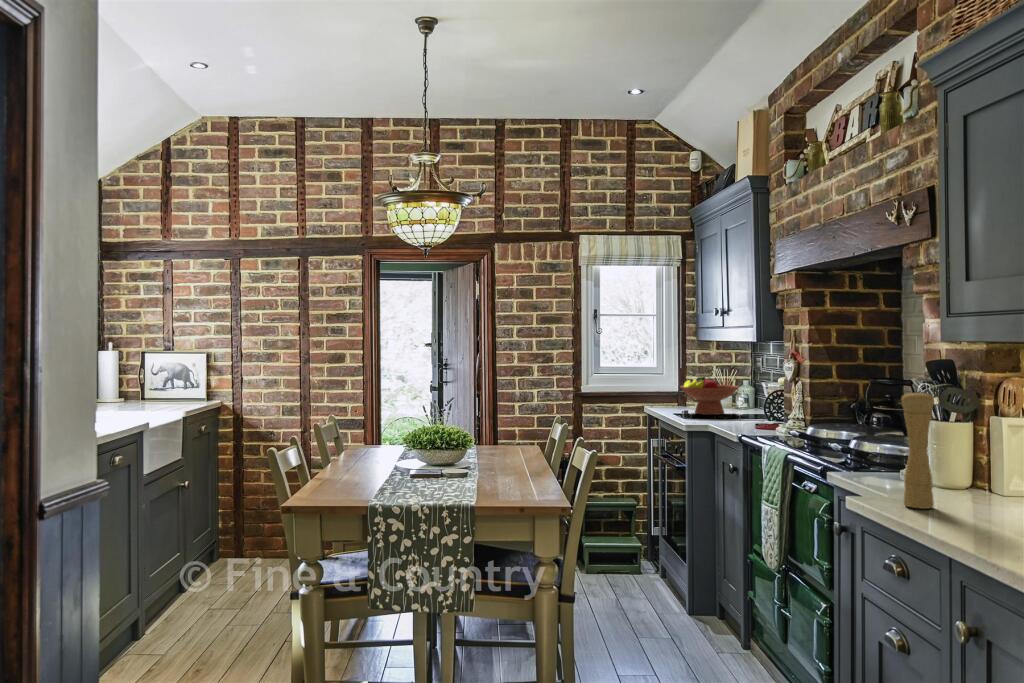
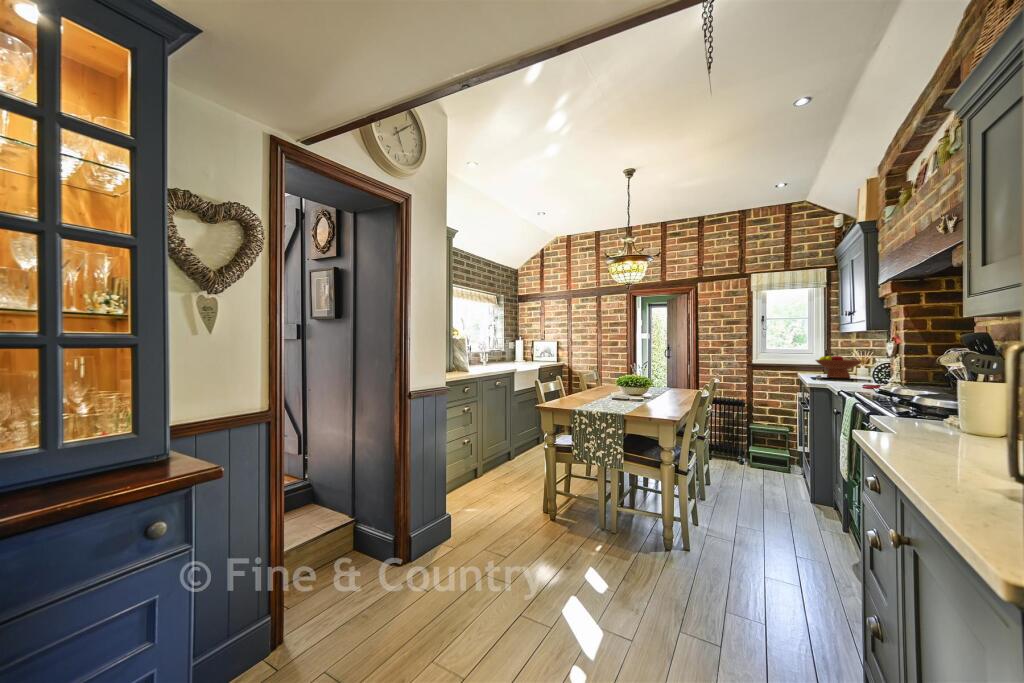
pepper mill: present [901,391,934,509] -> none [901,339,930,420]

